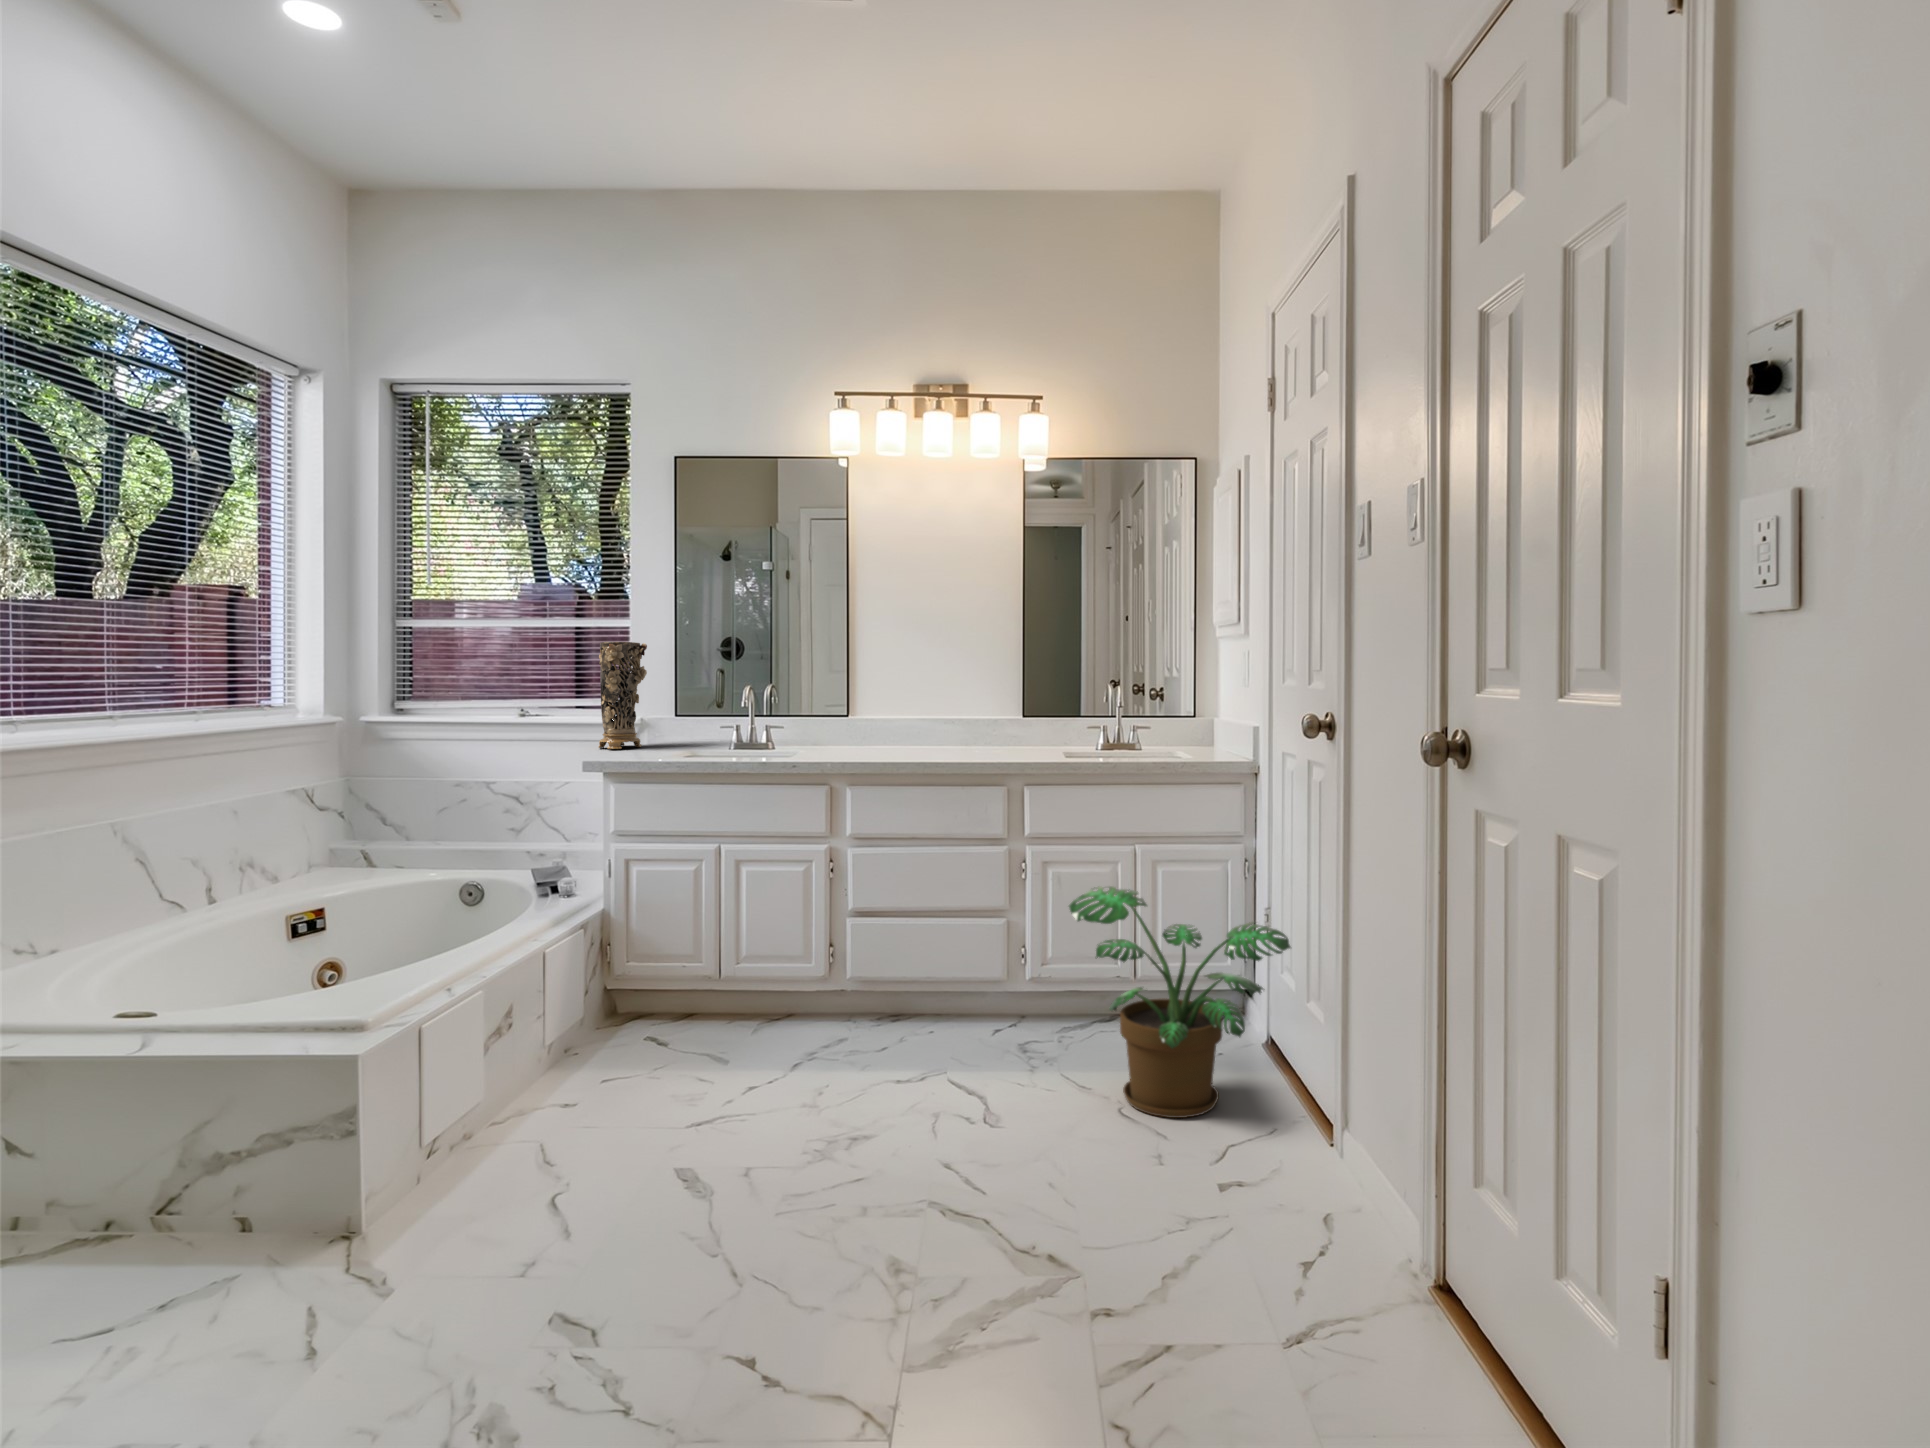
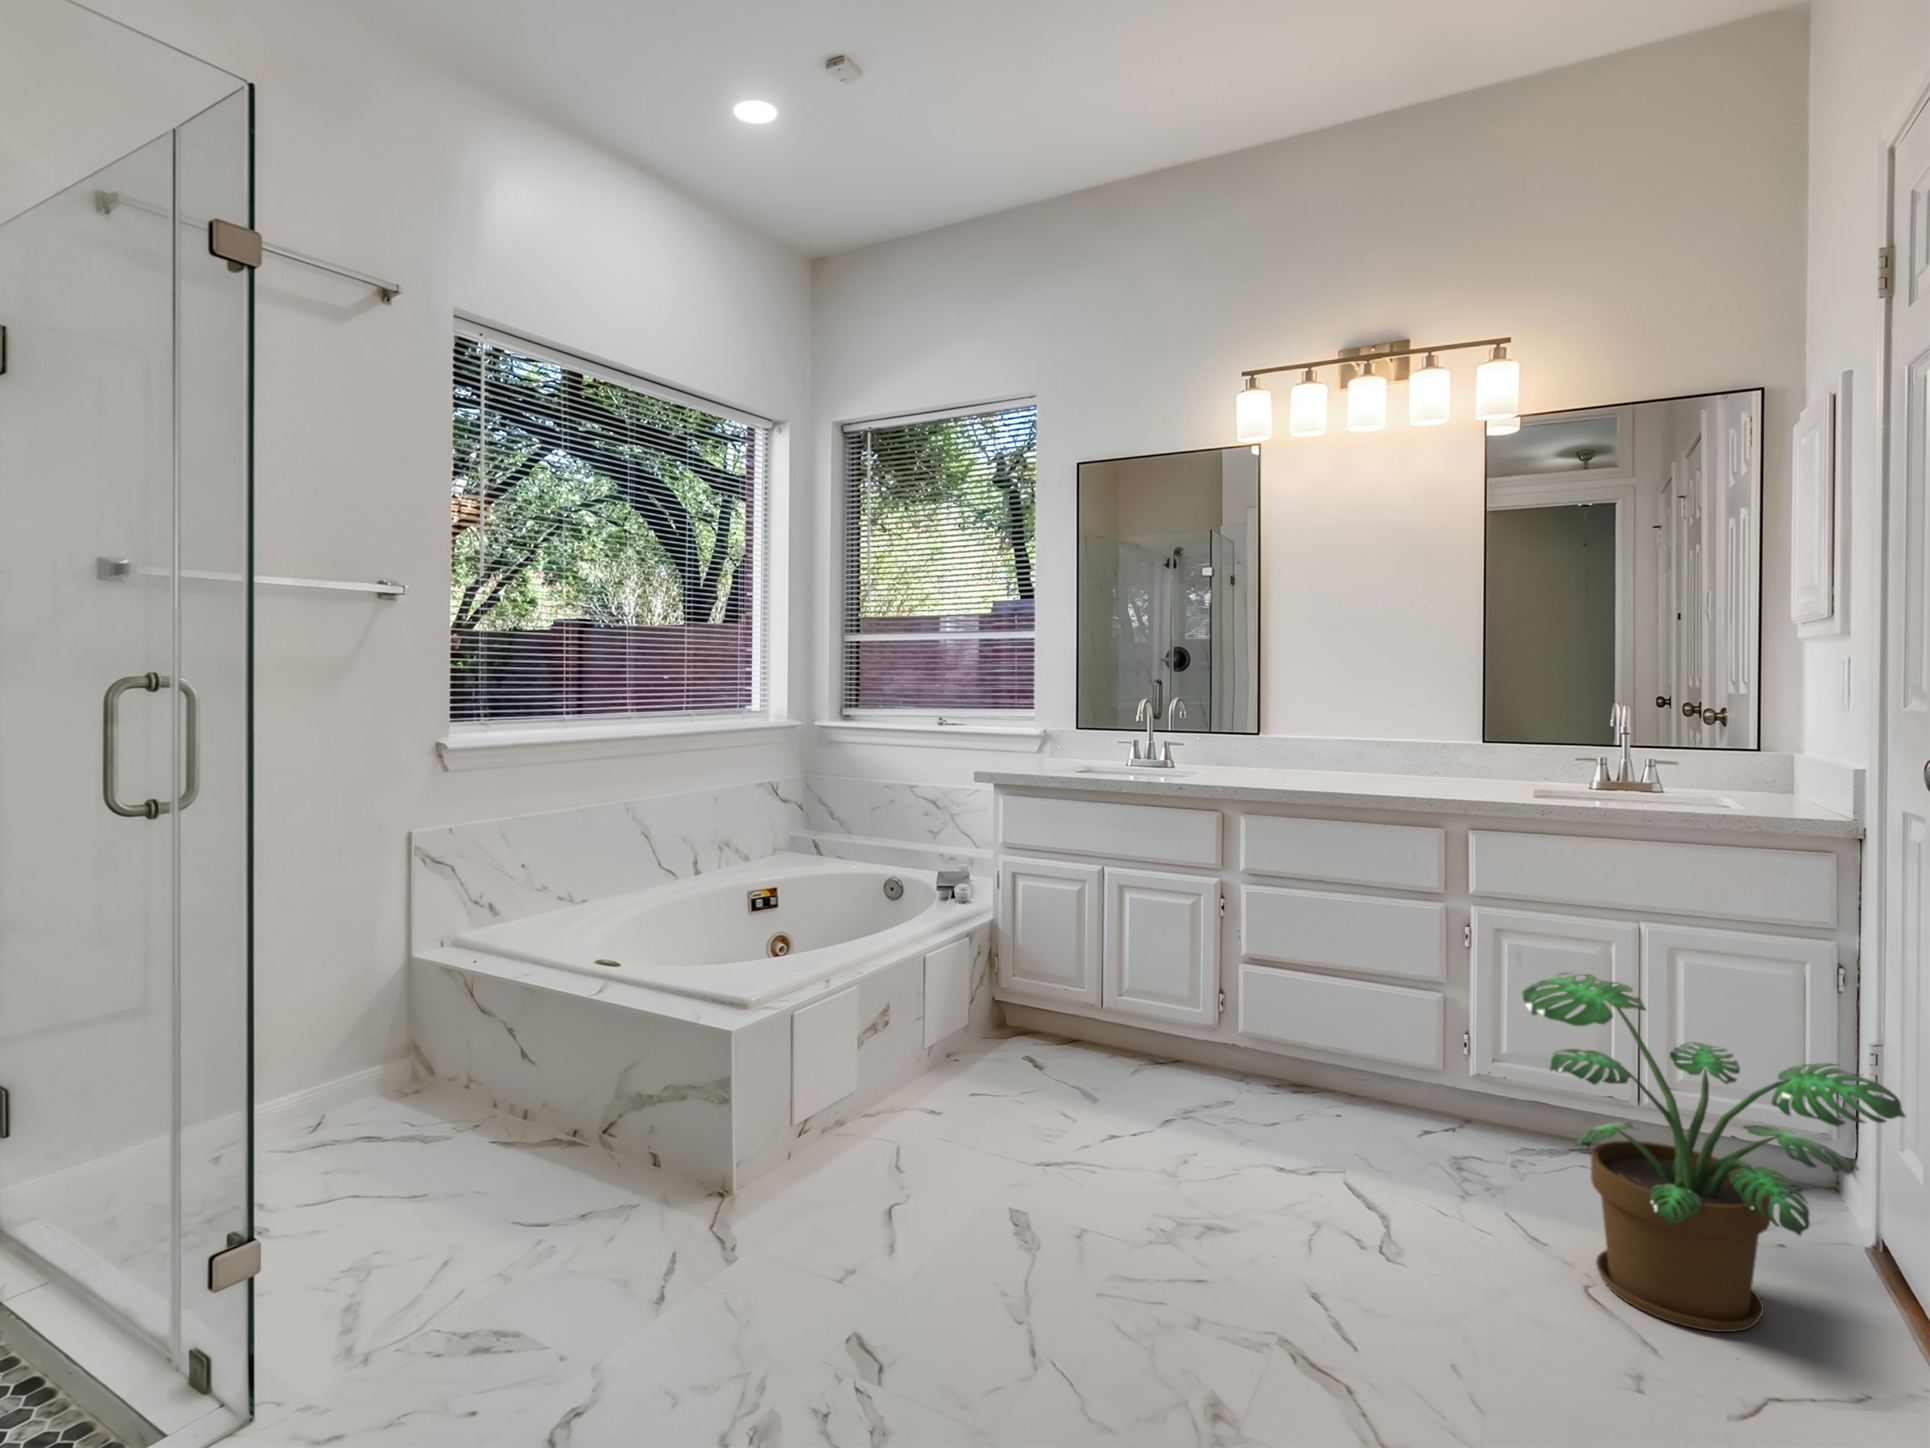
decorative vase: present [599,642,647,749] -> none [1004,654,1051,760]

